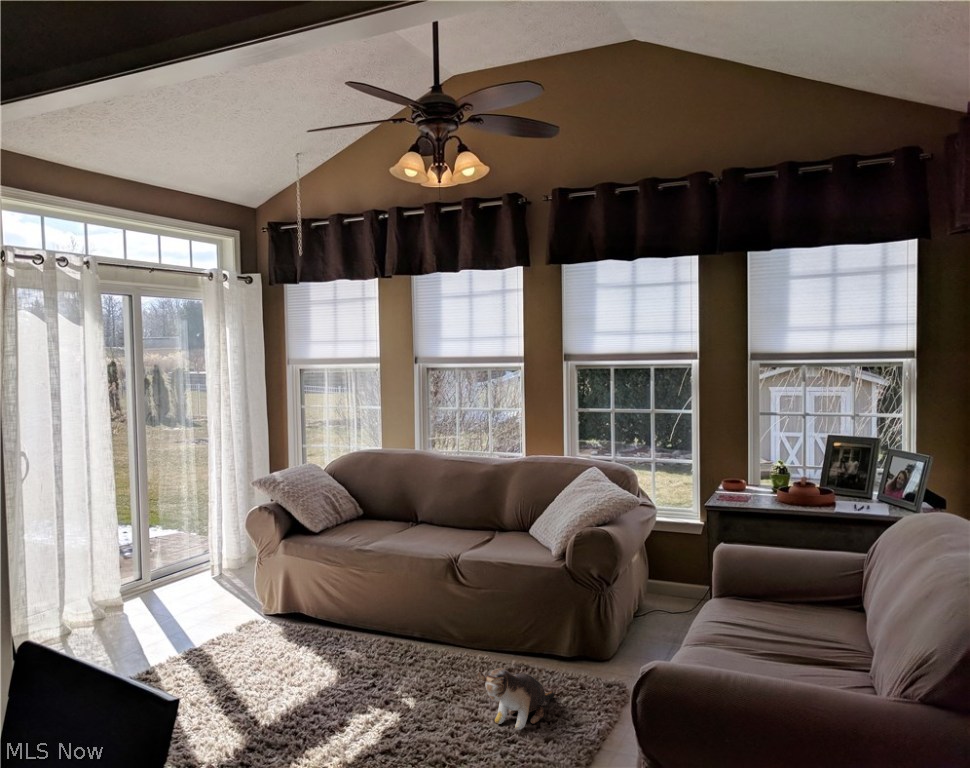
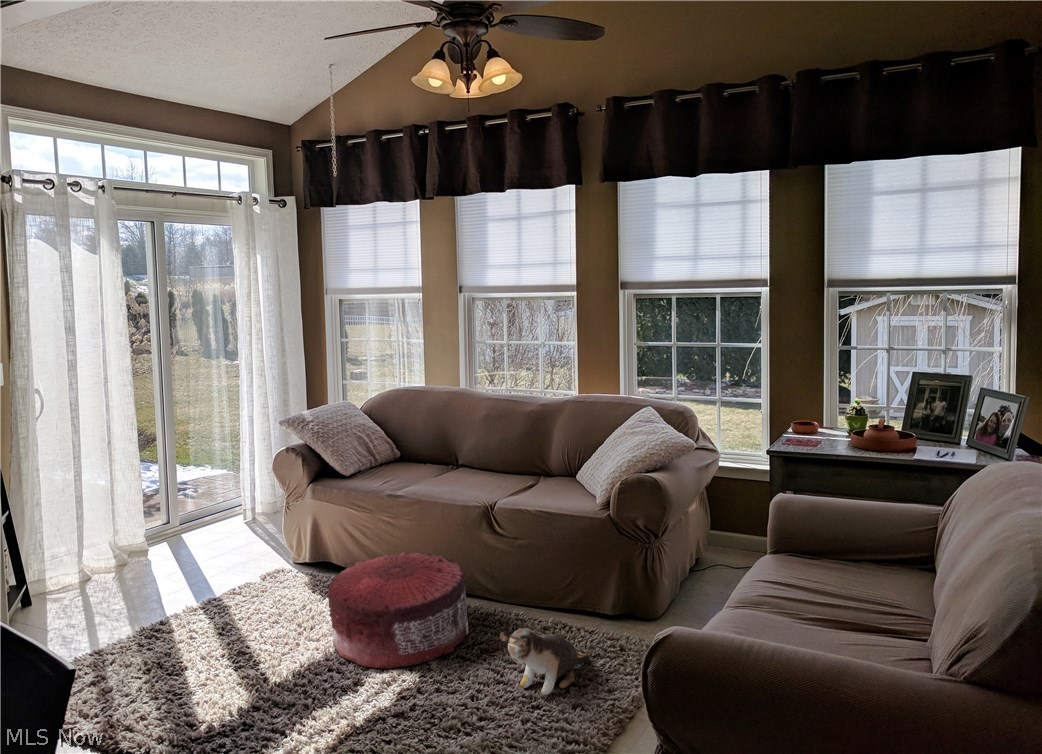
pouf: none [312,599,440,711] -> present [328,551,468,669]

